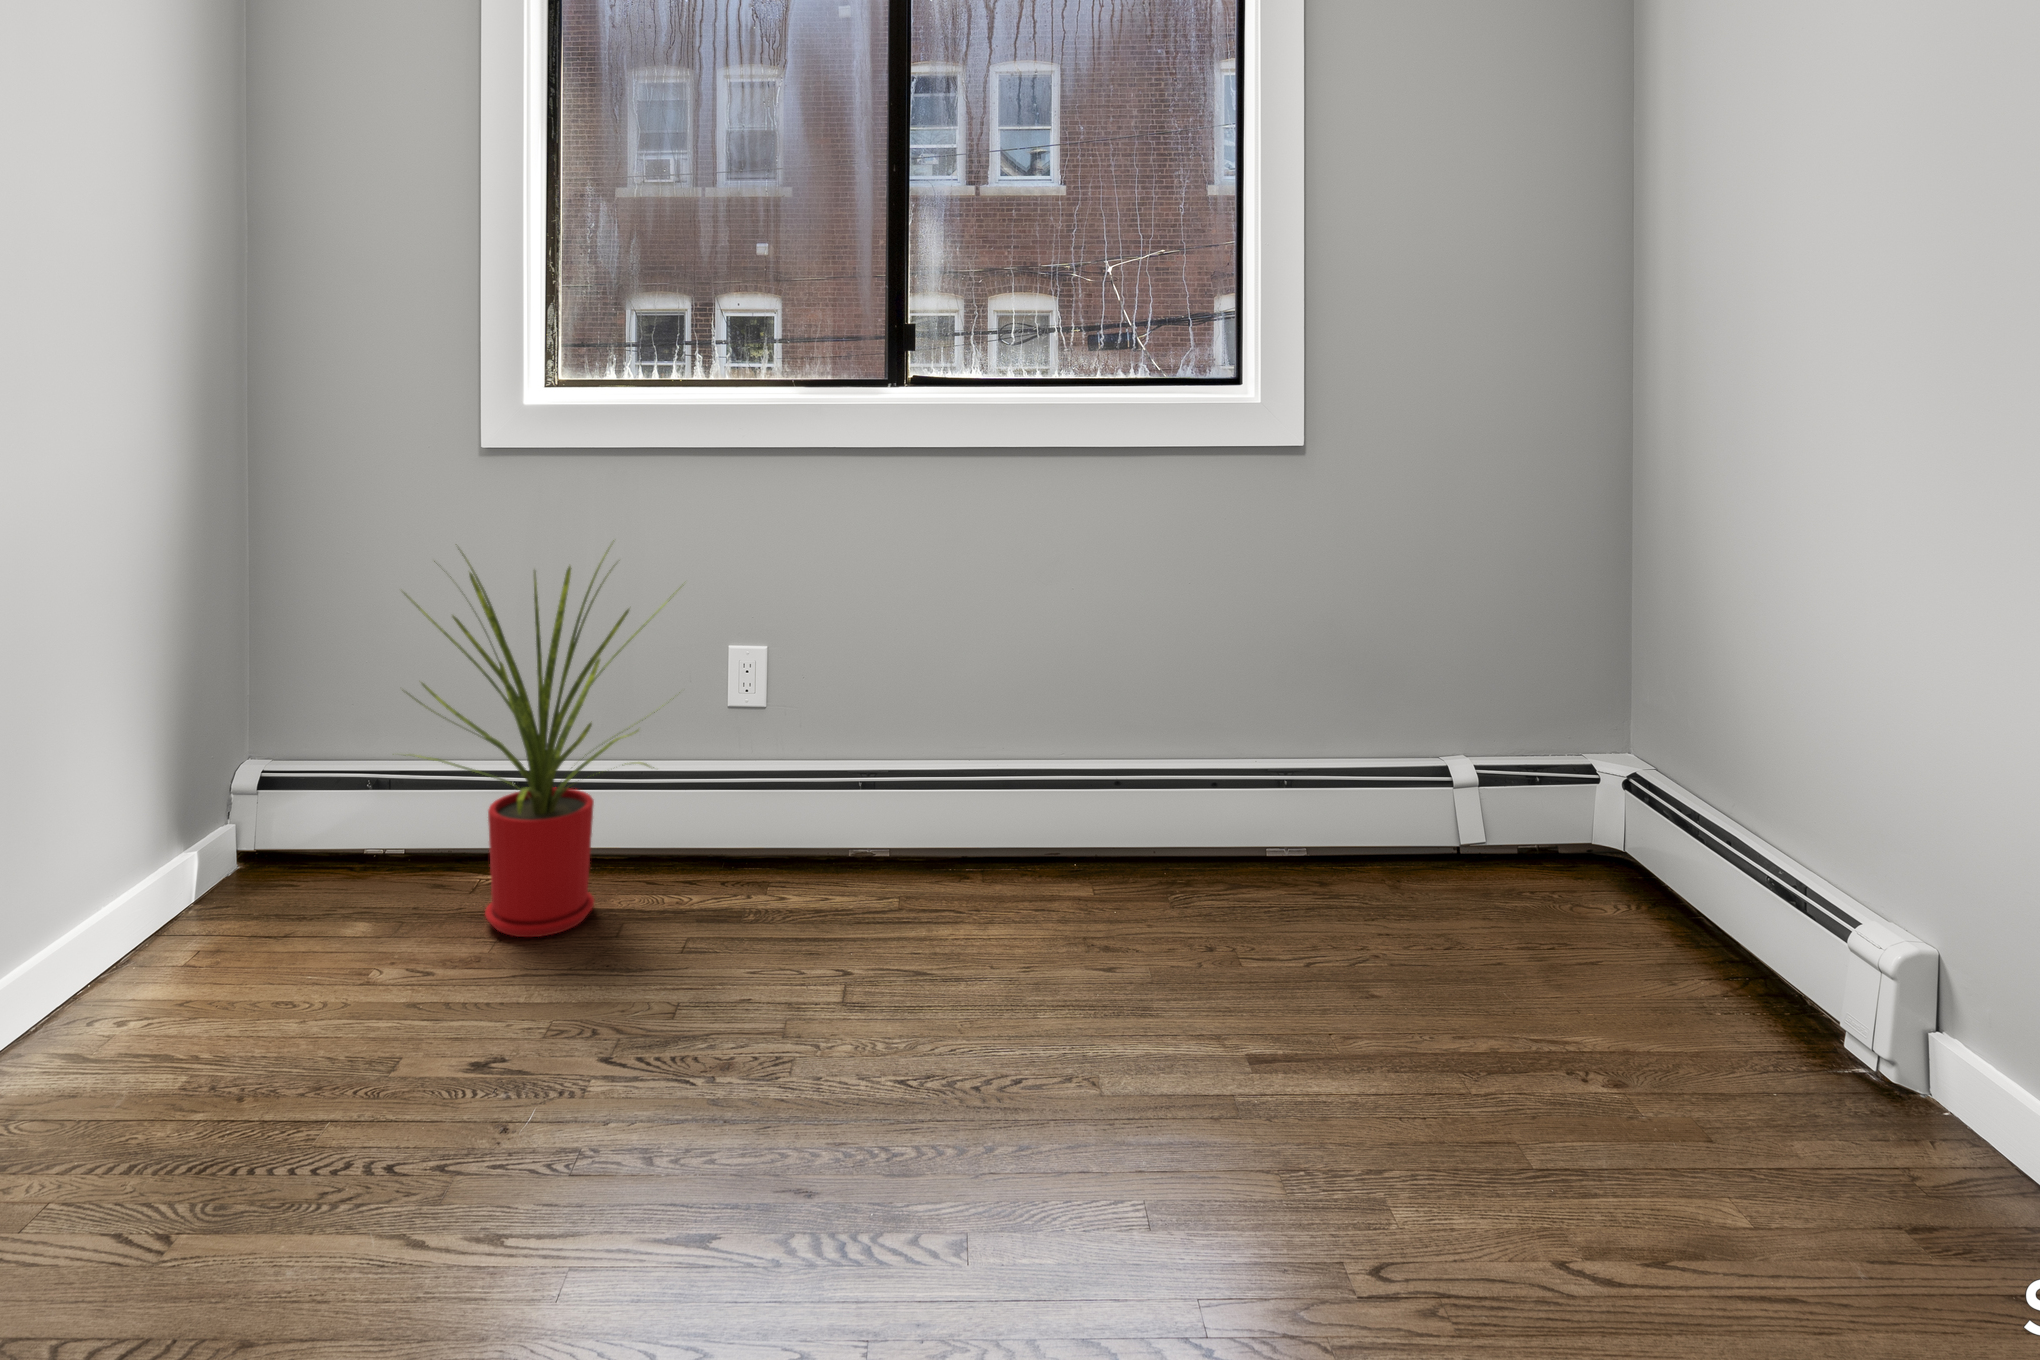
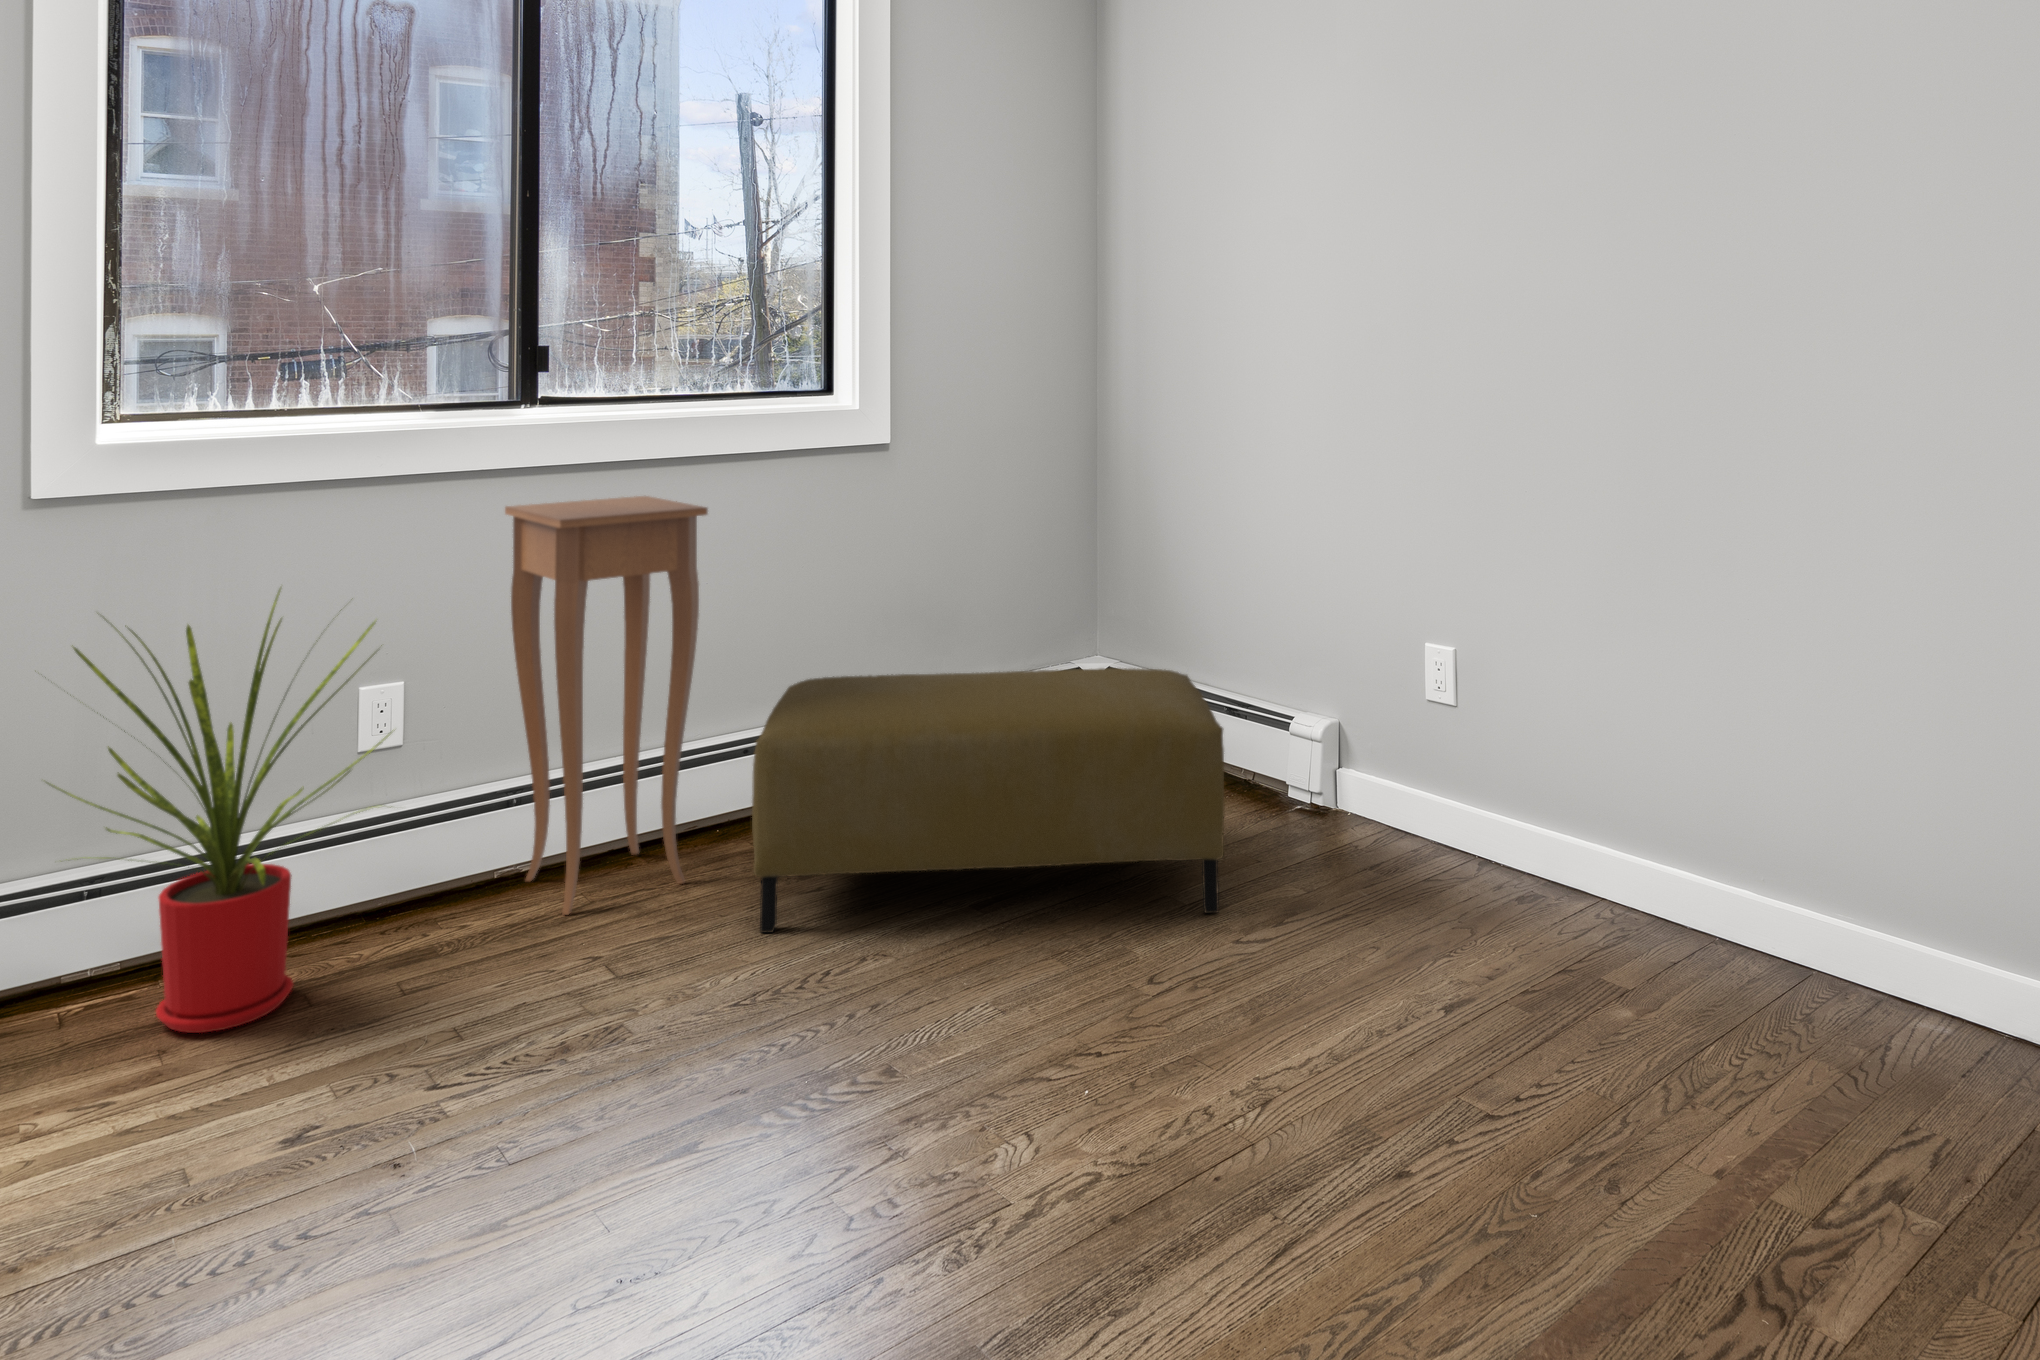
side table: none [841,485,1003,915] -> present [505,496,708,915]
ottoman: none [982,715,1638,1202] -> present [752,668,1224,933]

